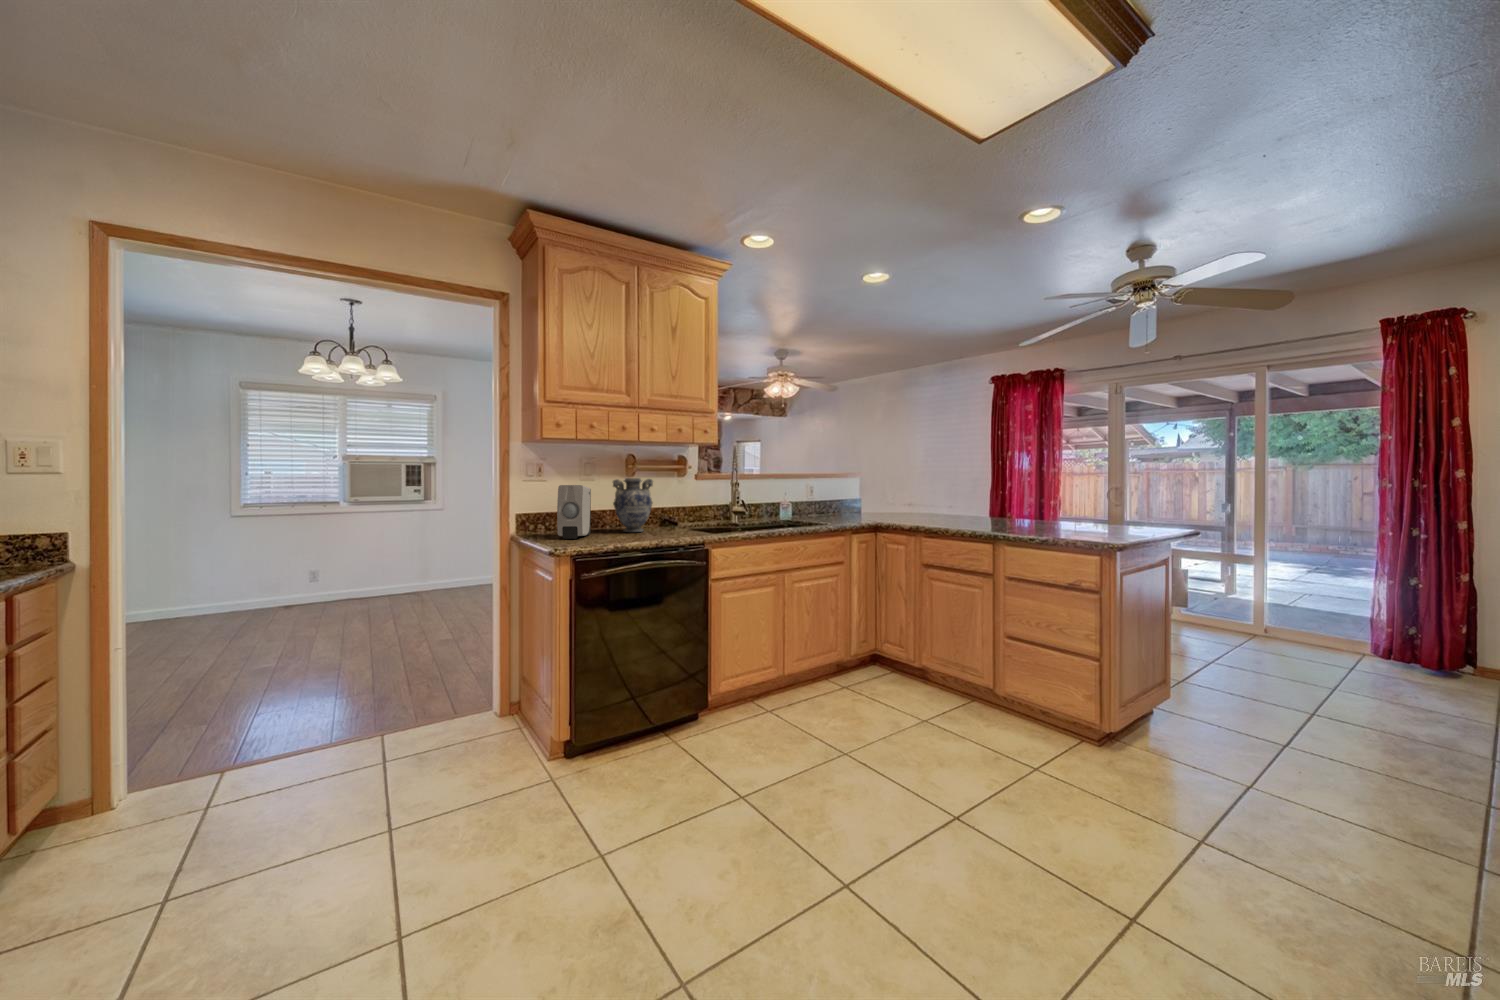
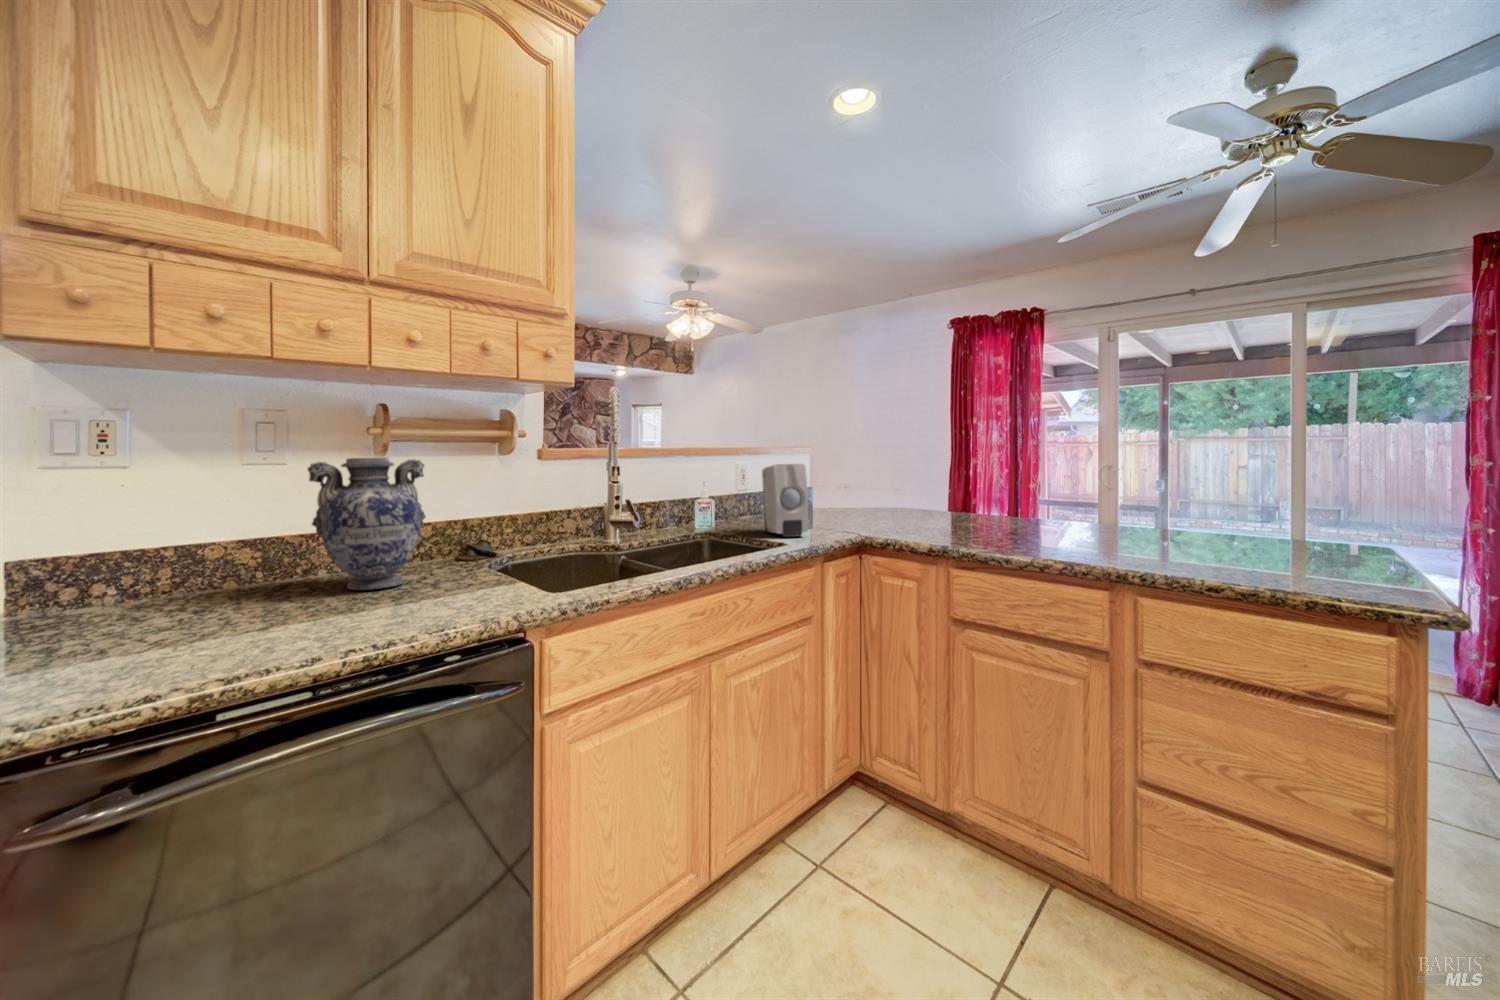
soap dispenser: present [557,485,591,539] -> present [762,464,808,537]

